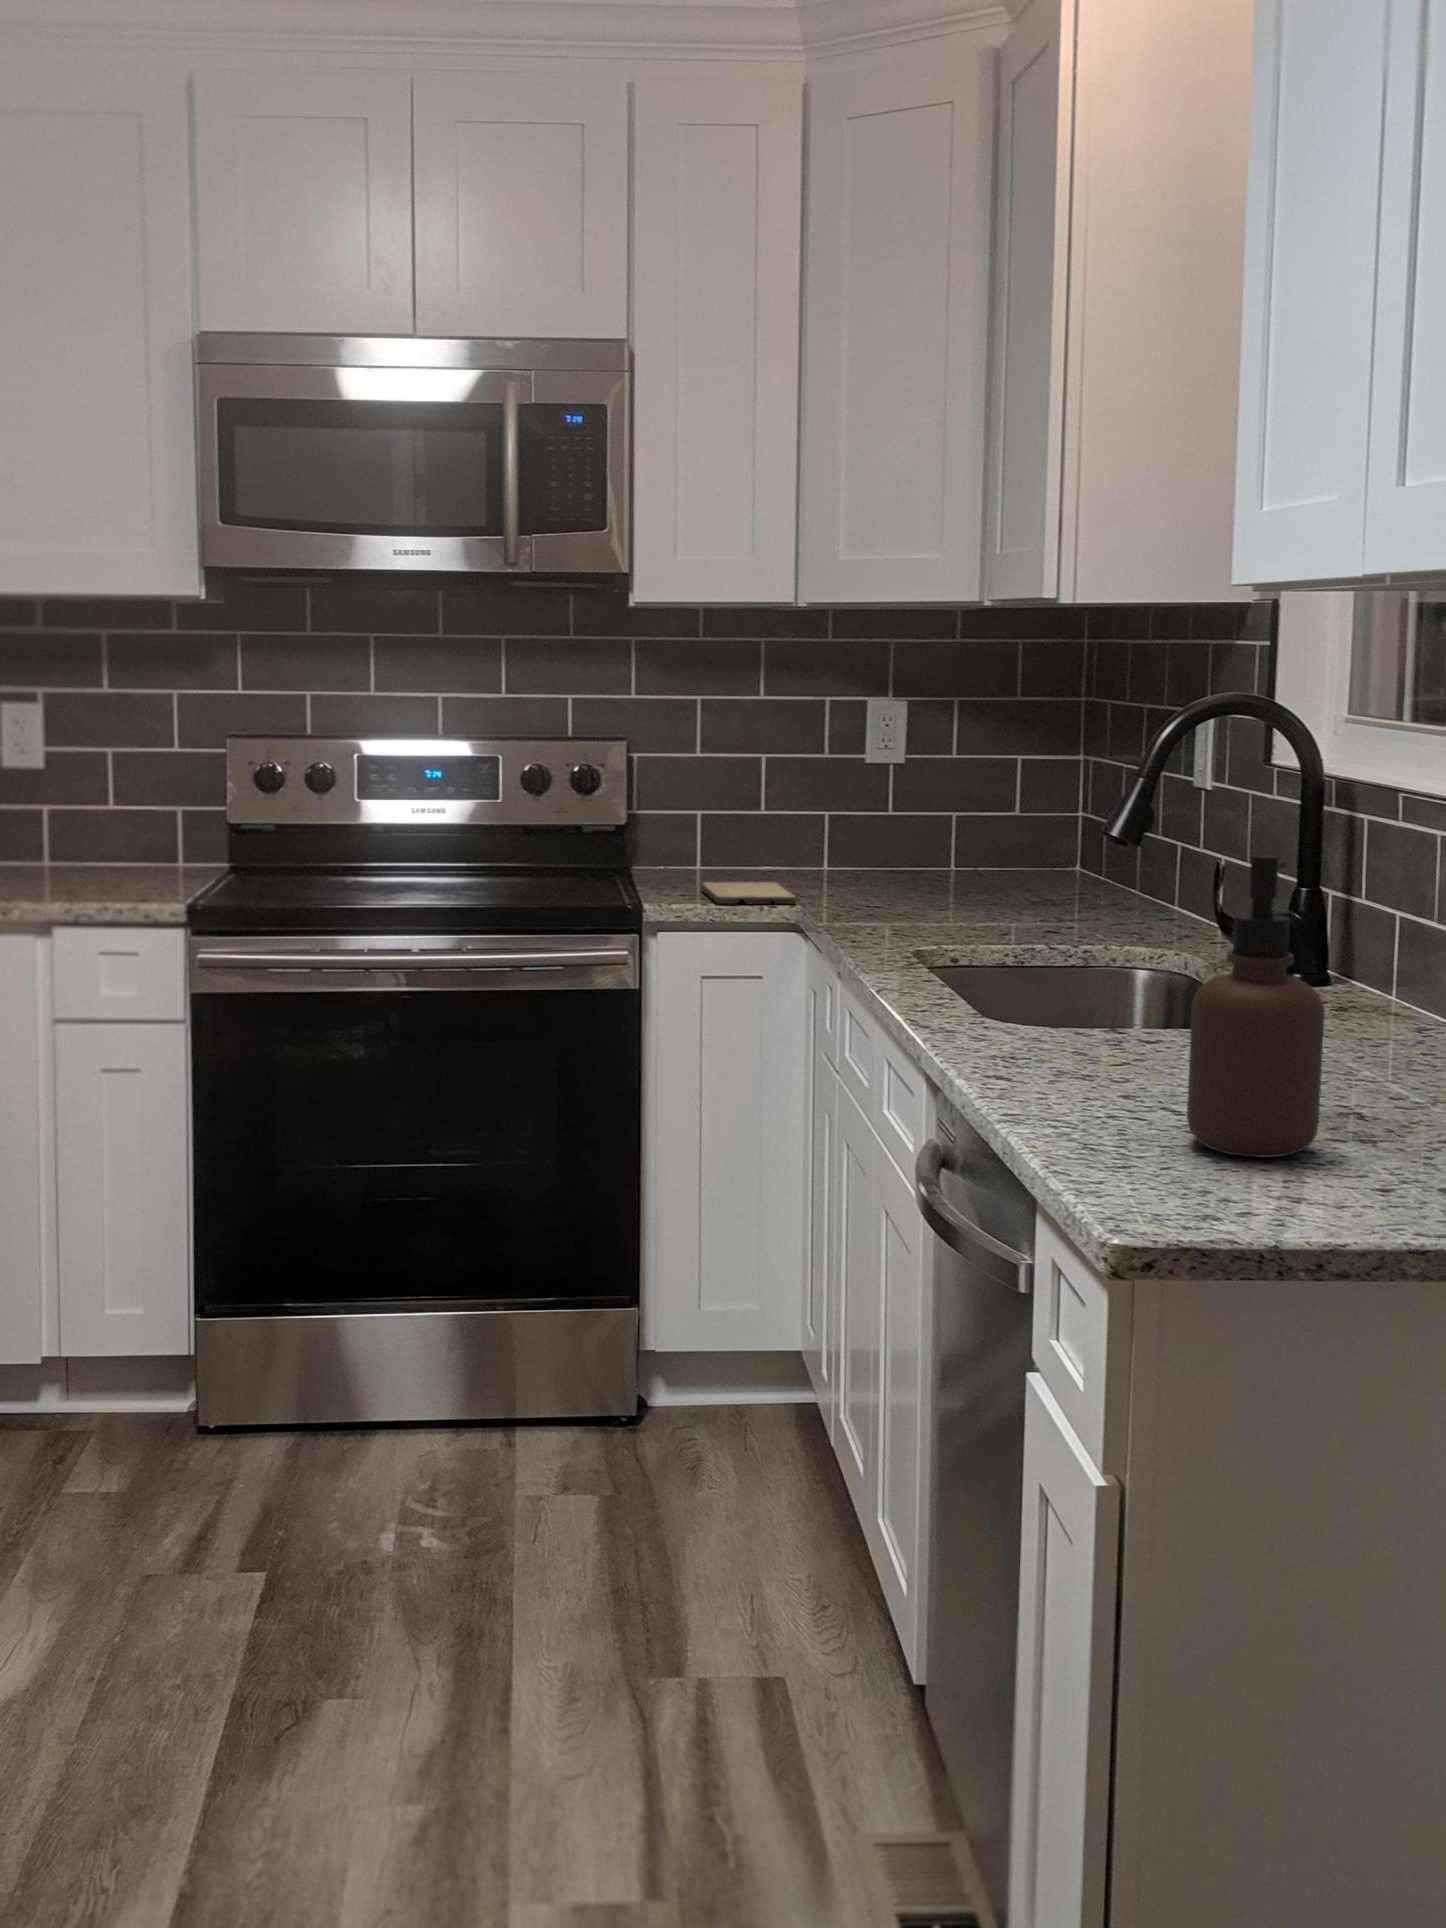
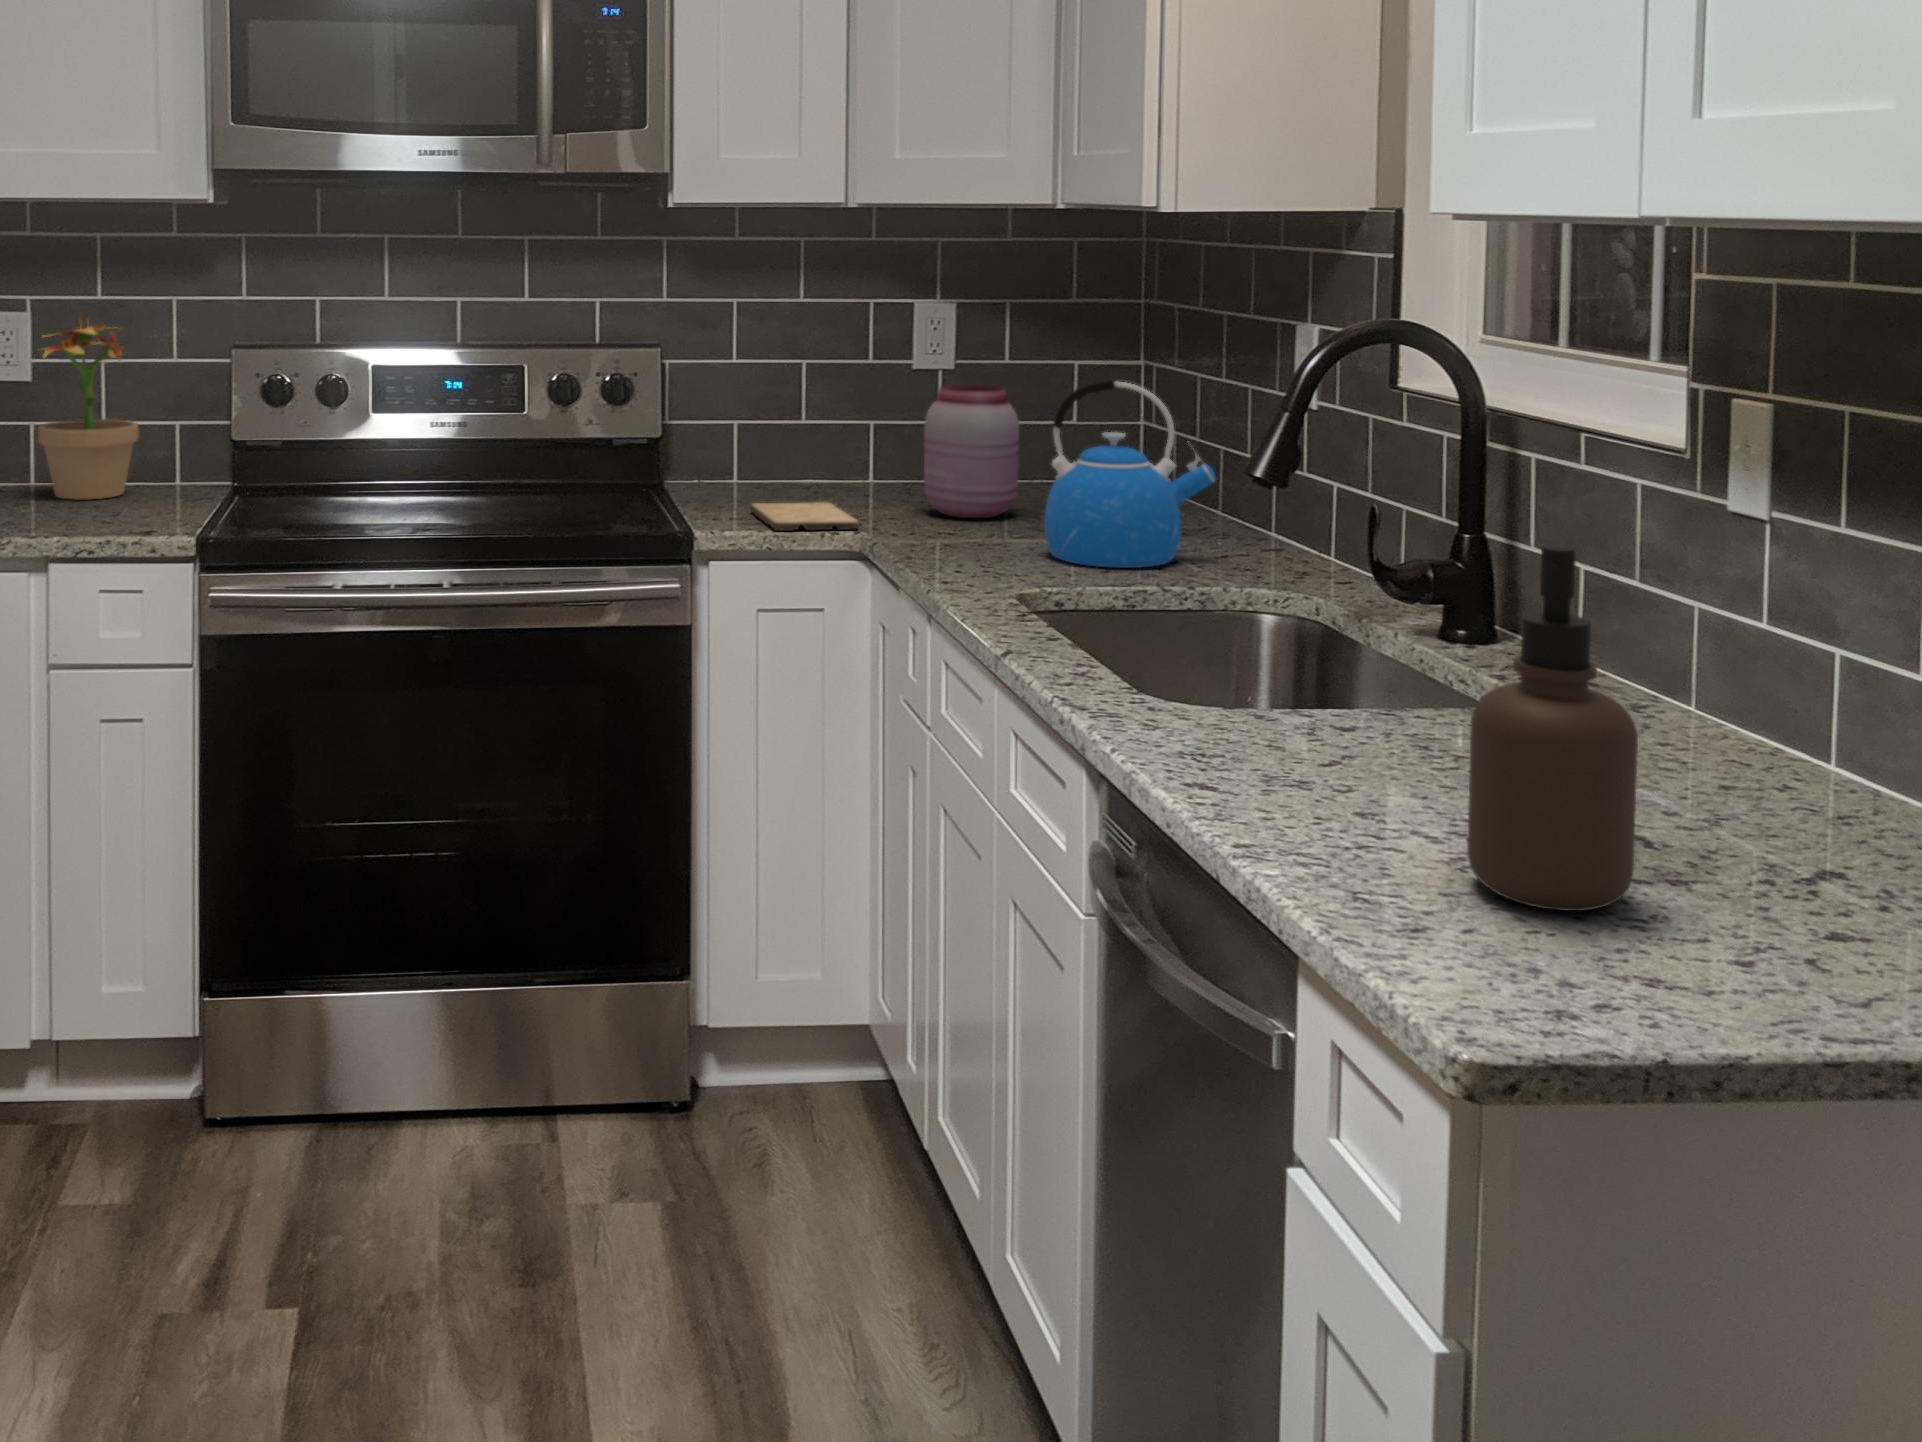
potted plant: none [43,703,138,876] -> present [38,314,139,499]
kettle: none [958,761,1115,933] -> present [1044,378,1216,568]
jar: none [863,774,951,897] -> present [924,385,1019,518]

